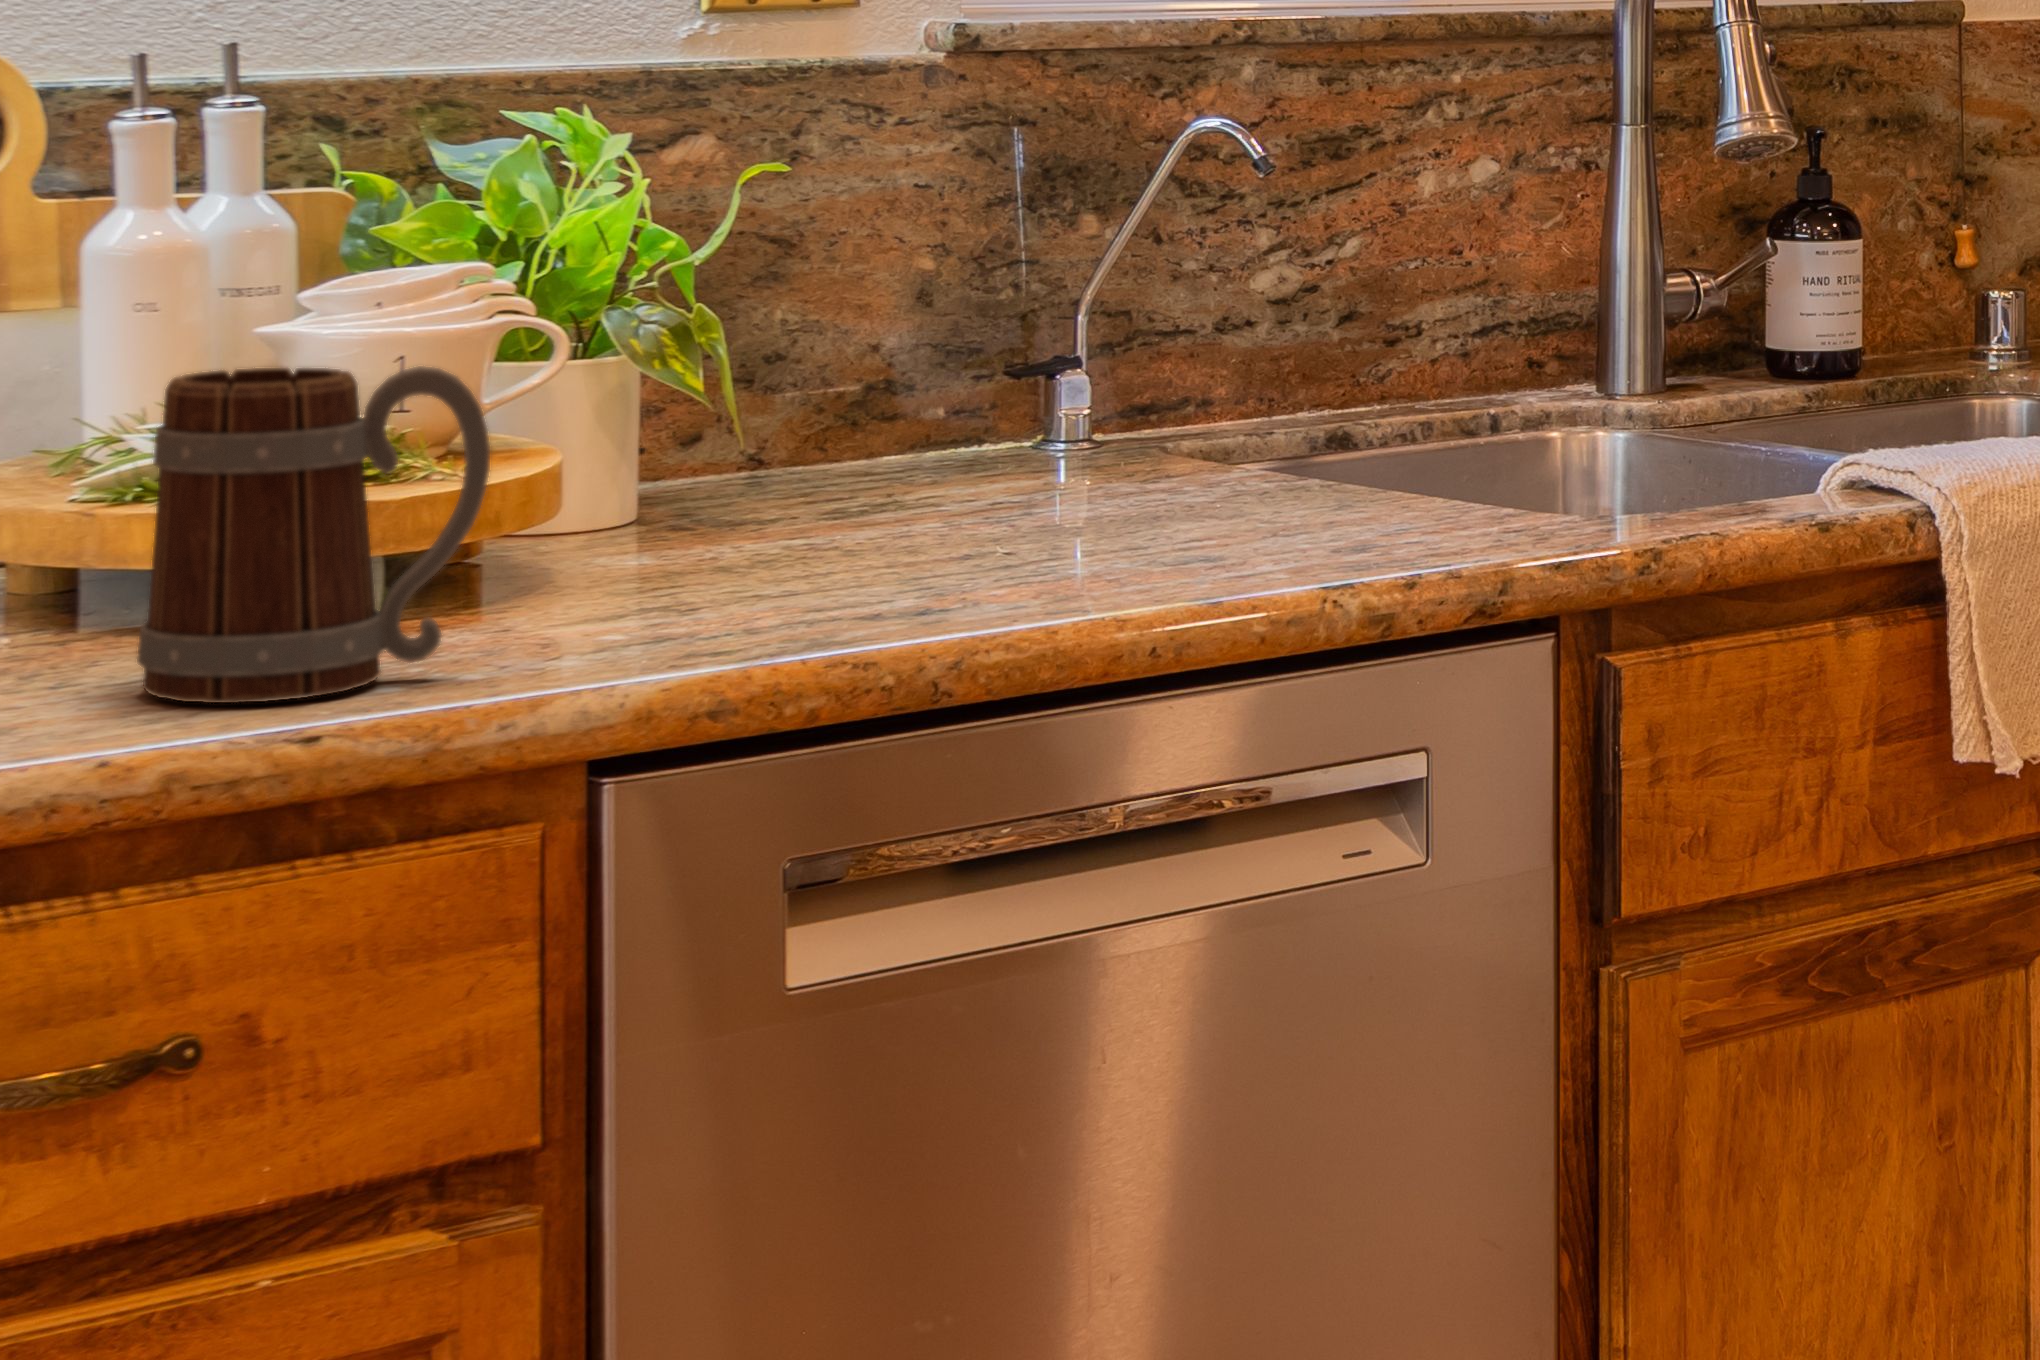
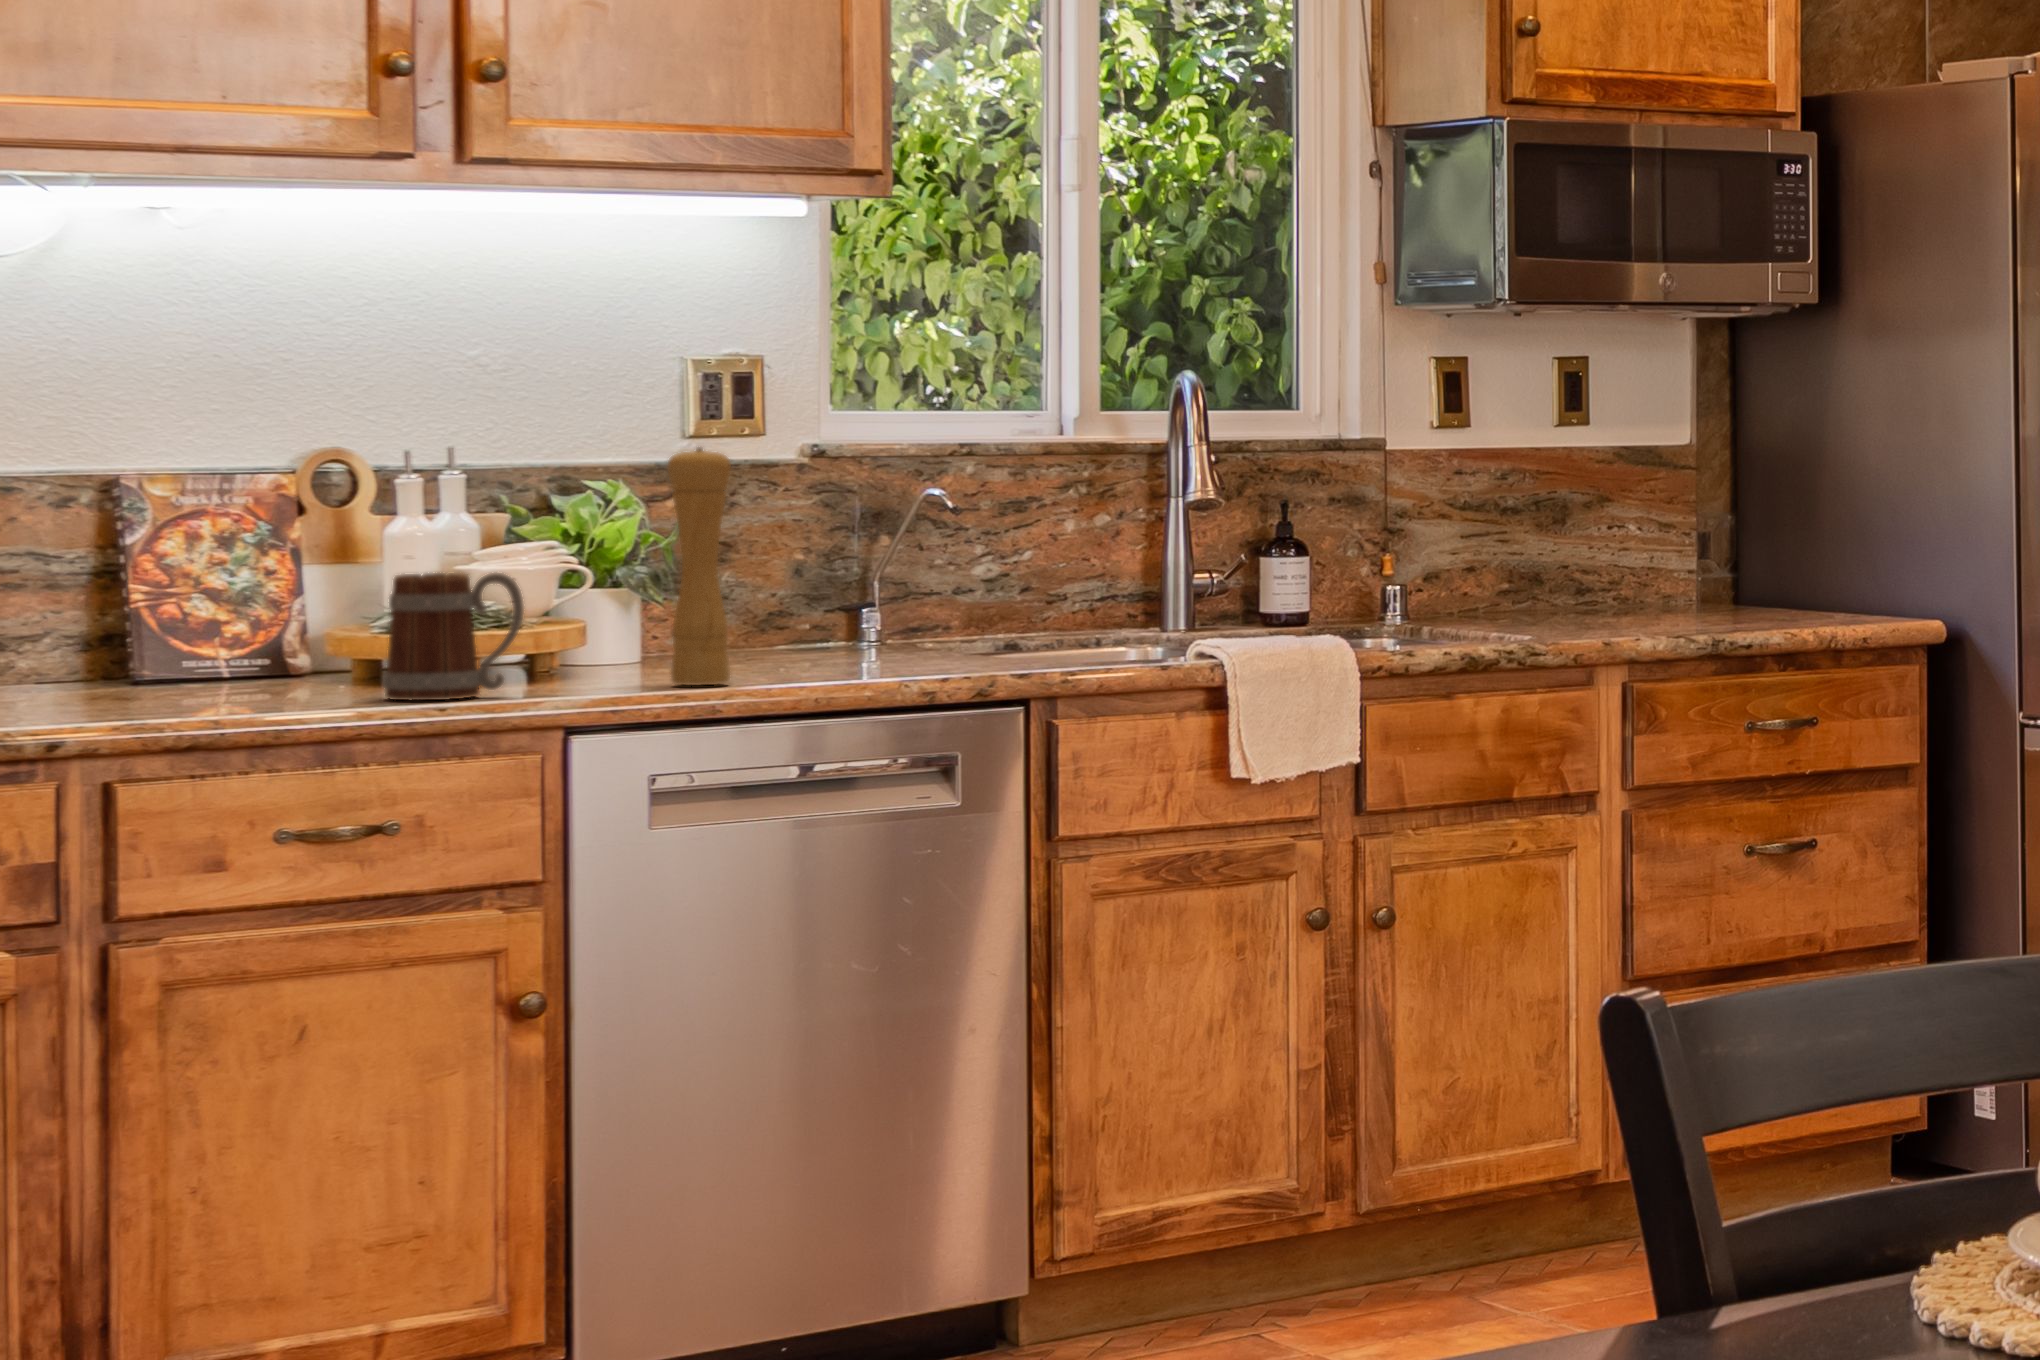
pepper mill: none [802,46,948,617] -> present [667,448,731,685]

